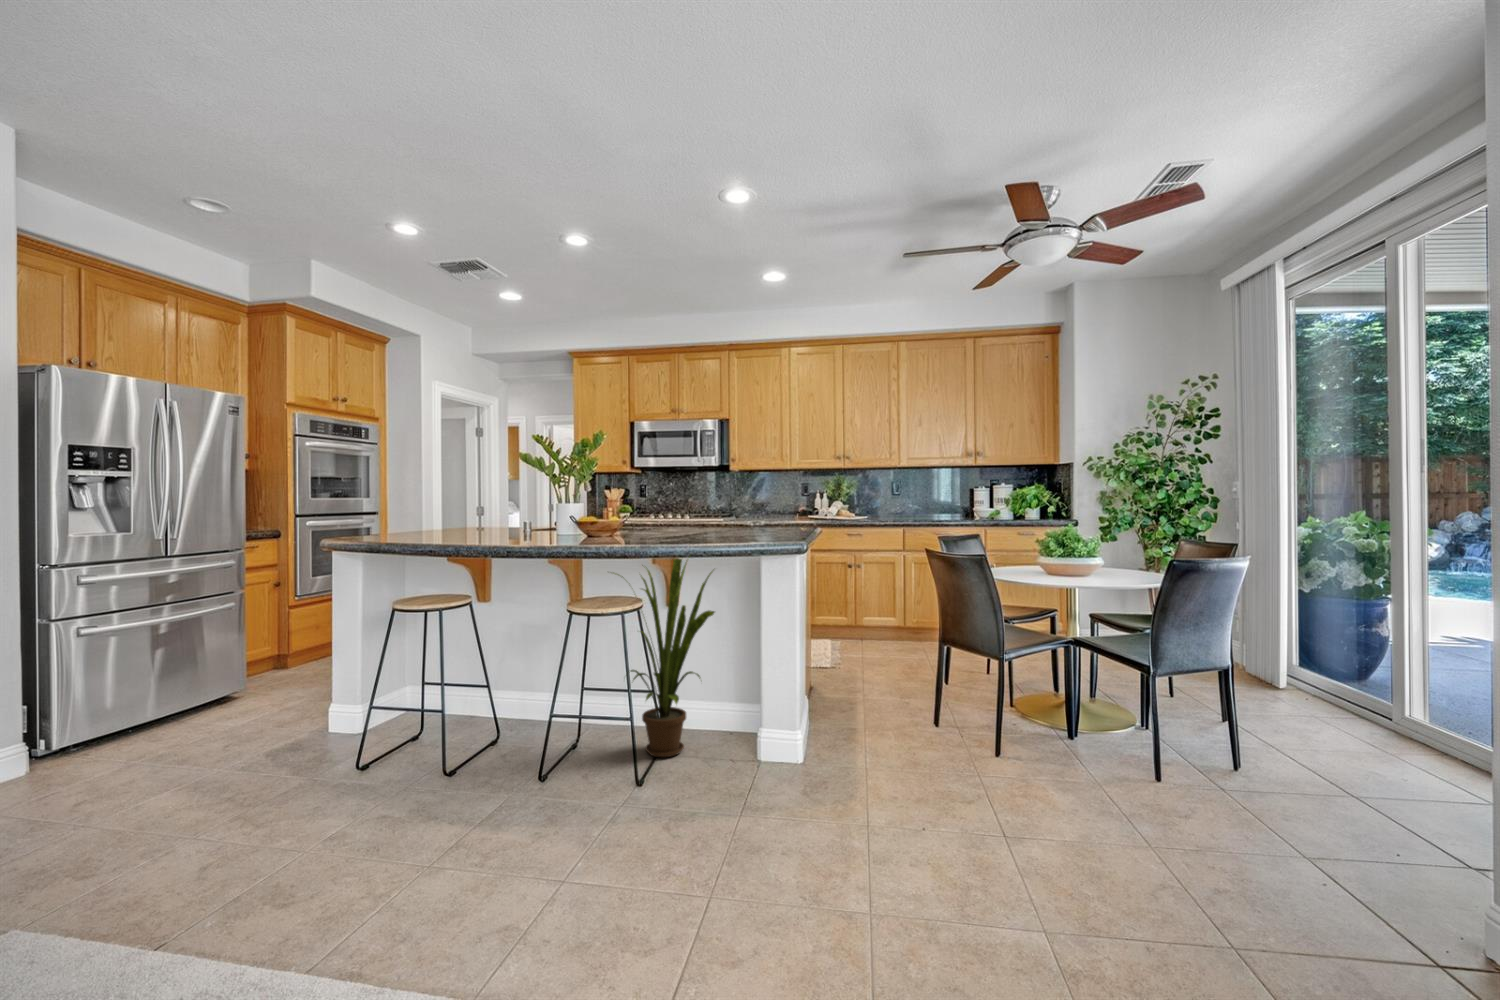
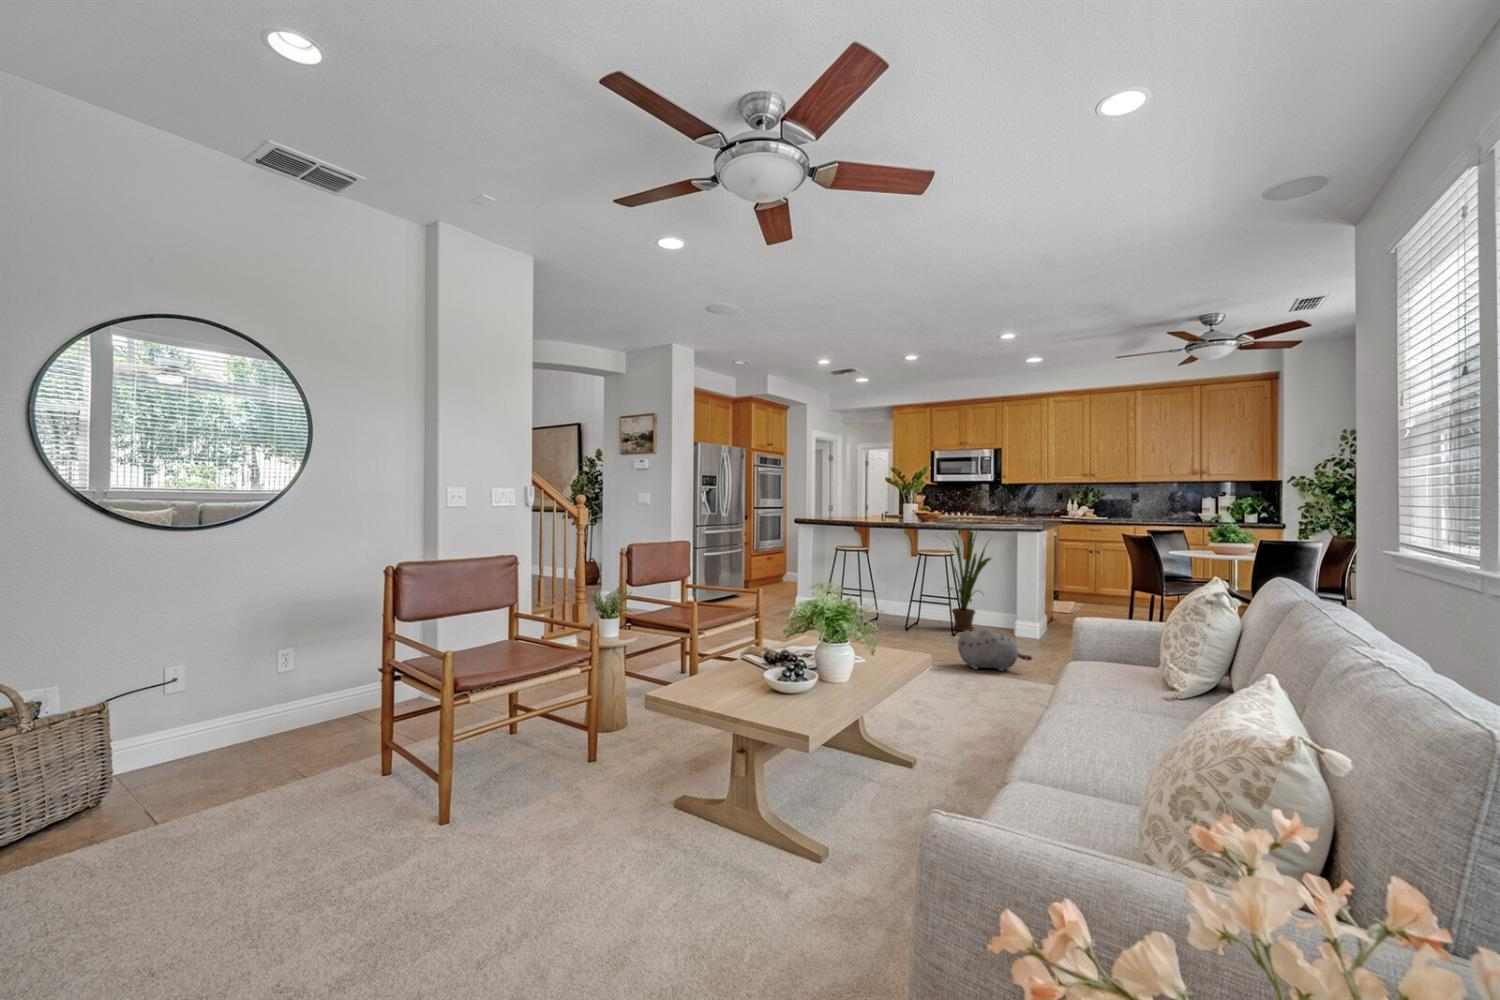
plush toy: none [633,834,810,947] -> present [958,630,1032,671]

